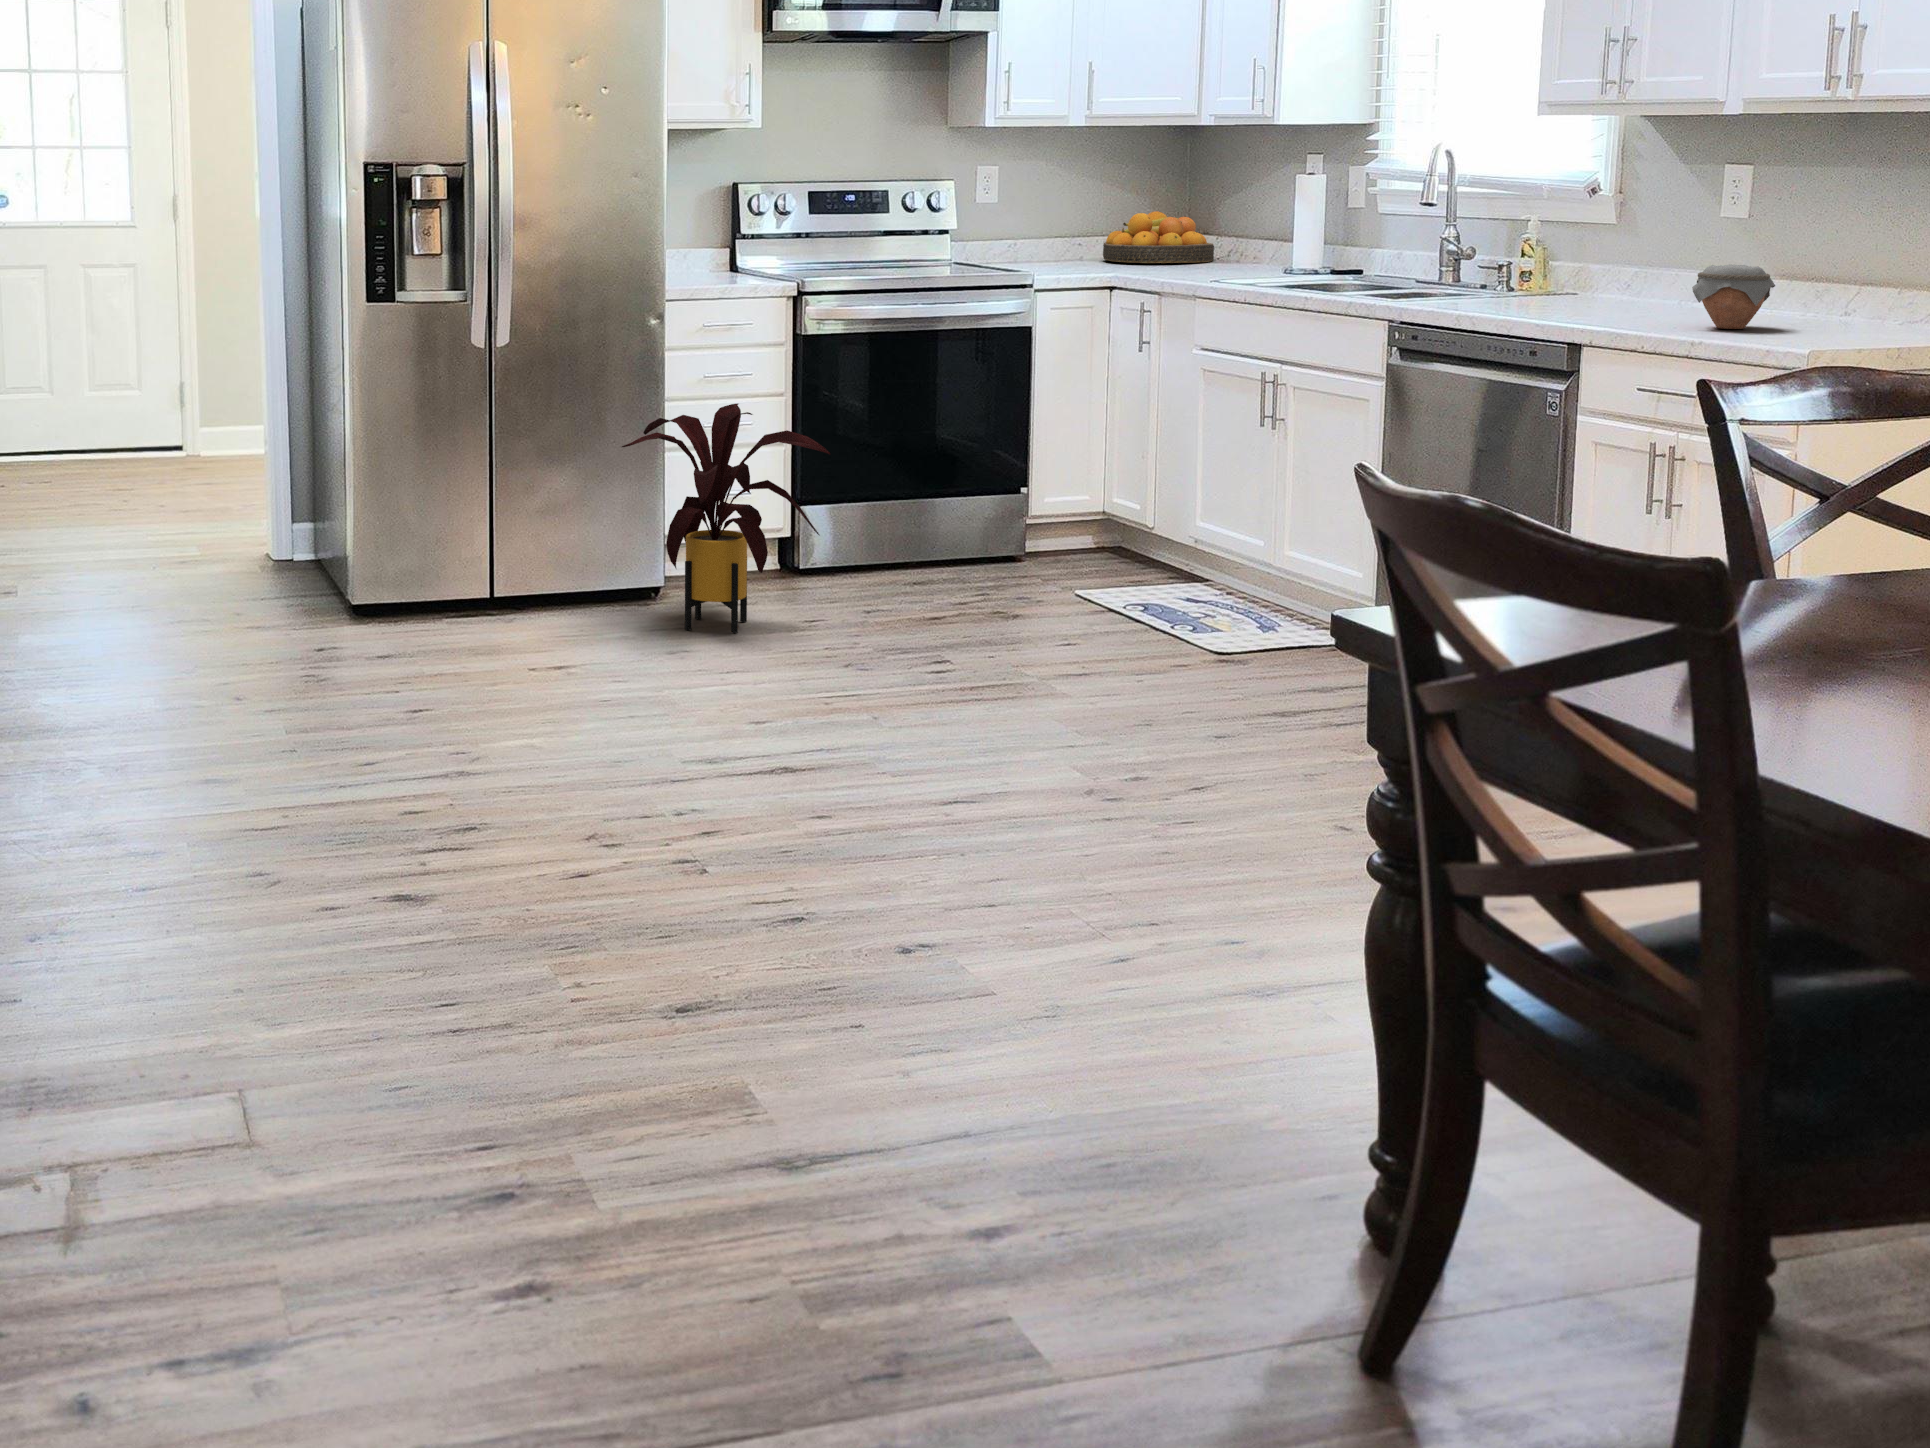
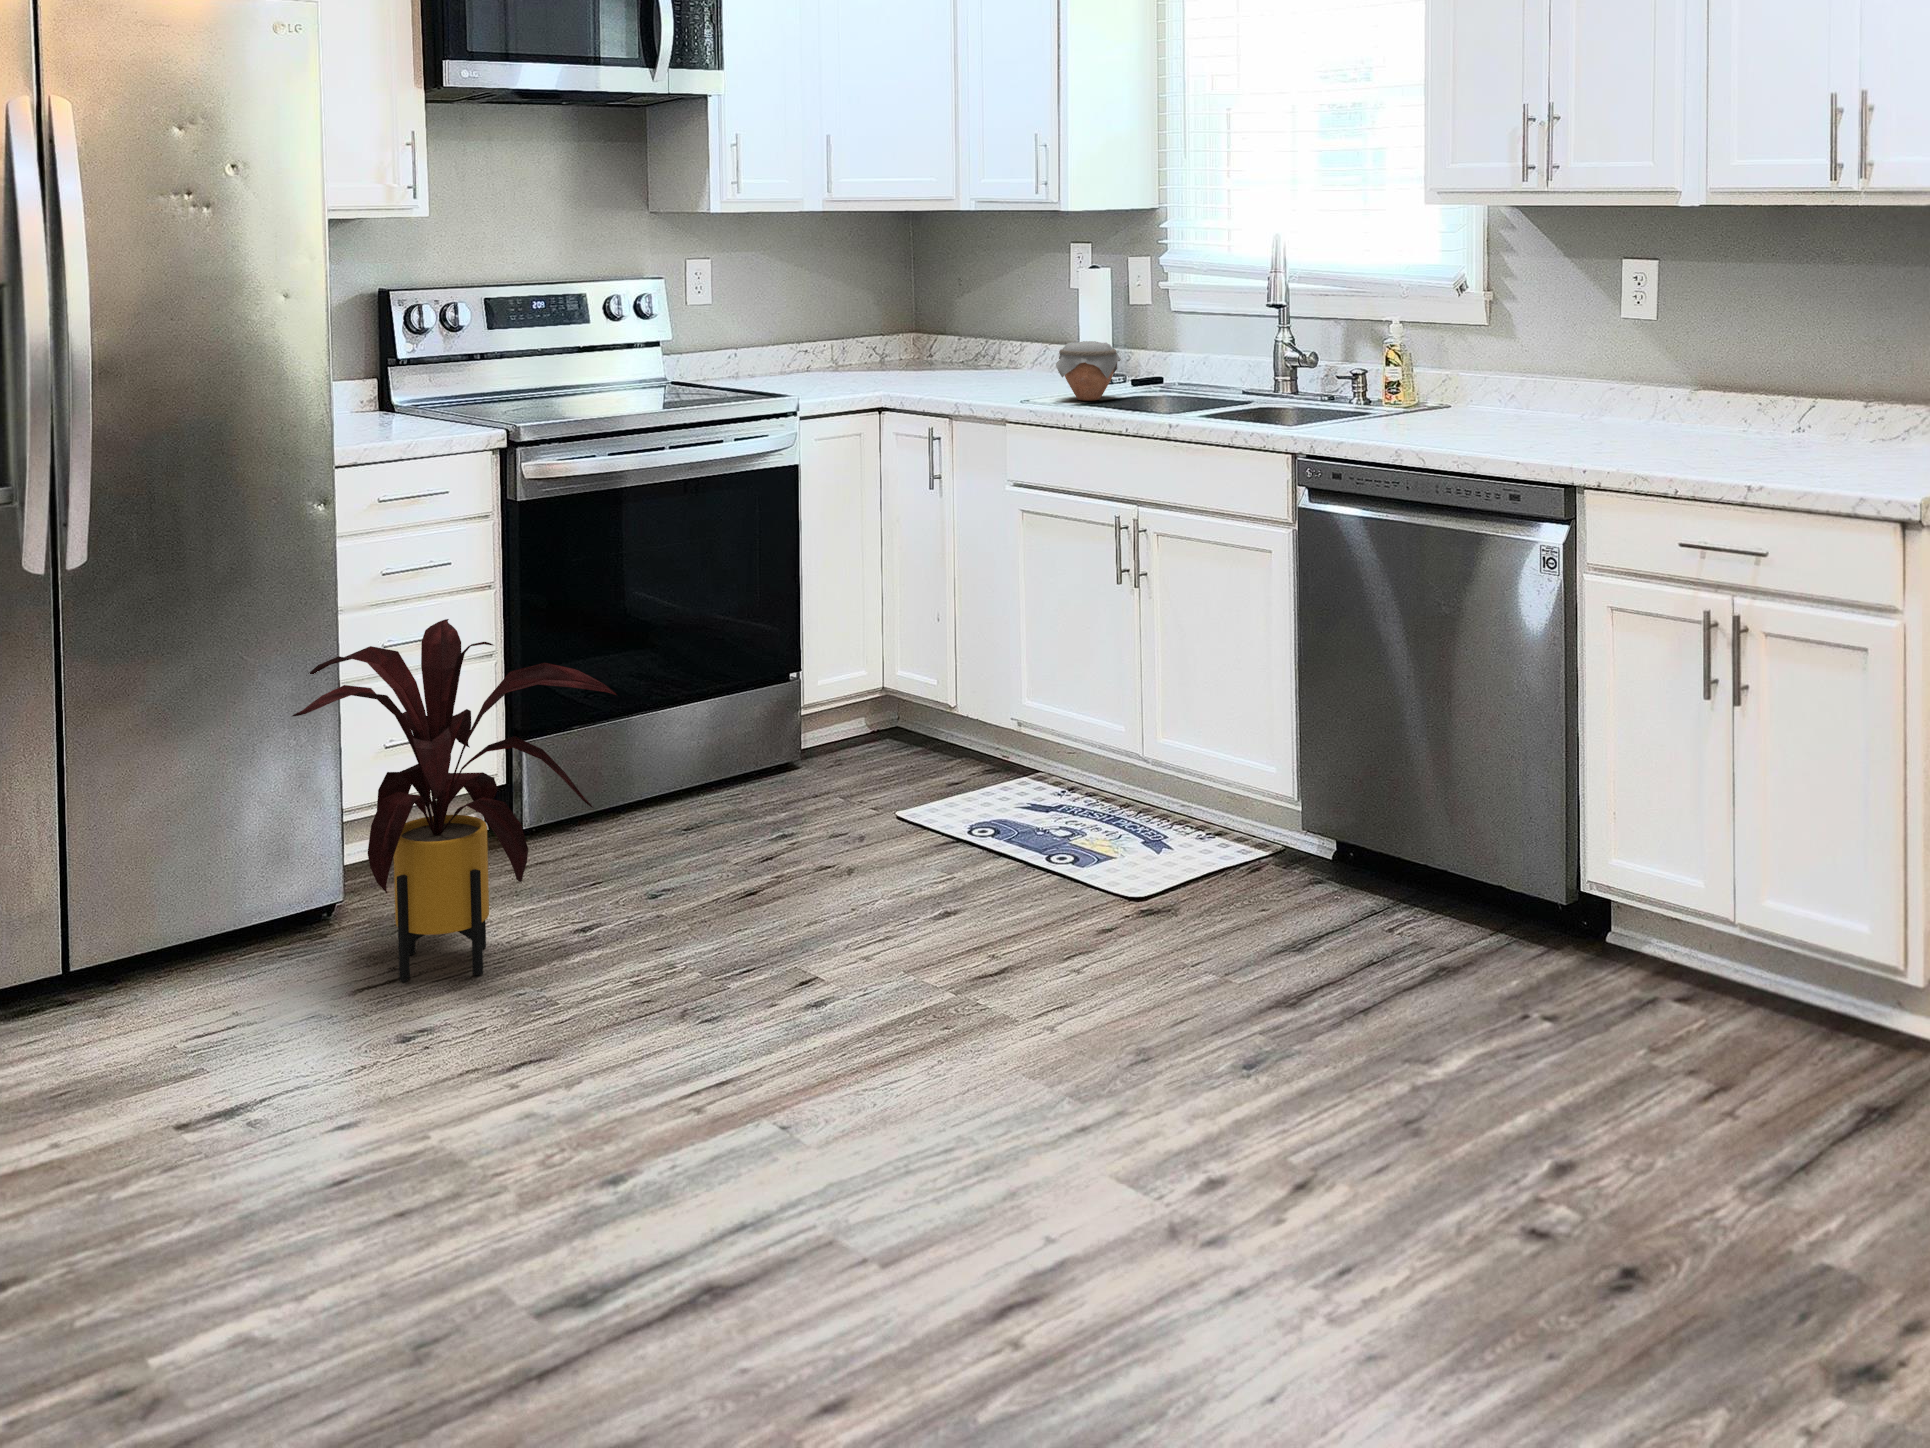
fruit bowl: present [1103,212,1214,263] -> none [838,310,967,375]
jar: present [1692,265,1775,329] -> present [1056,341,1121,400]

